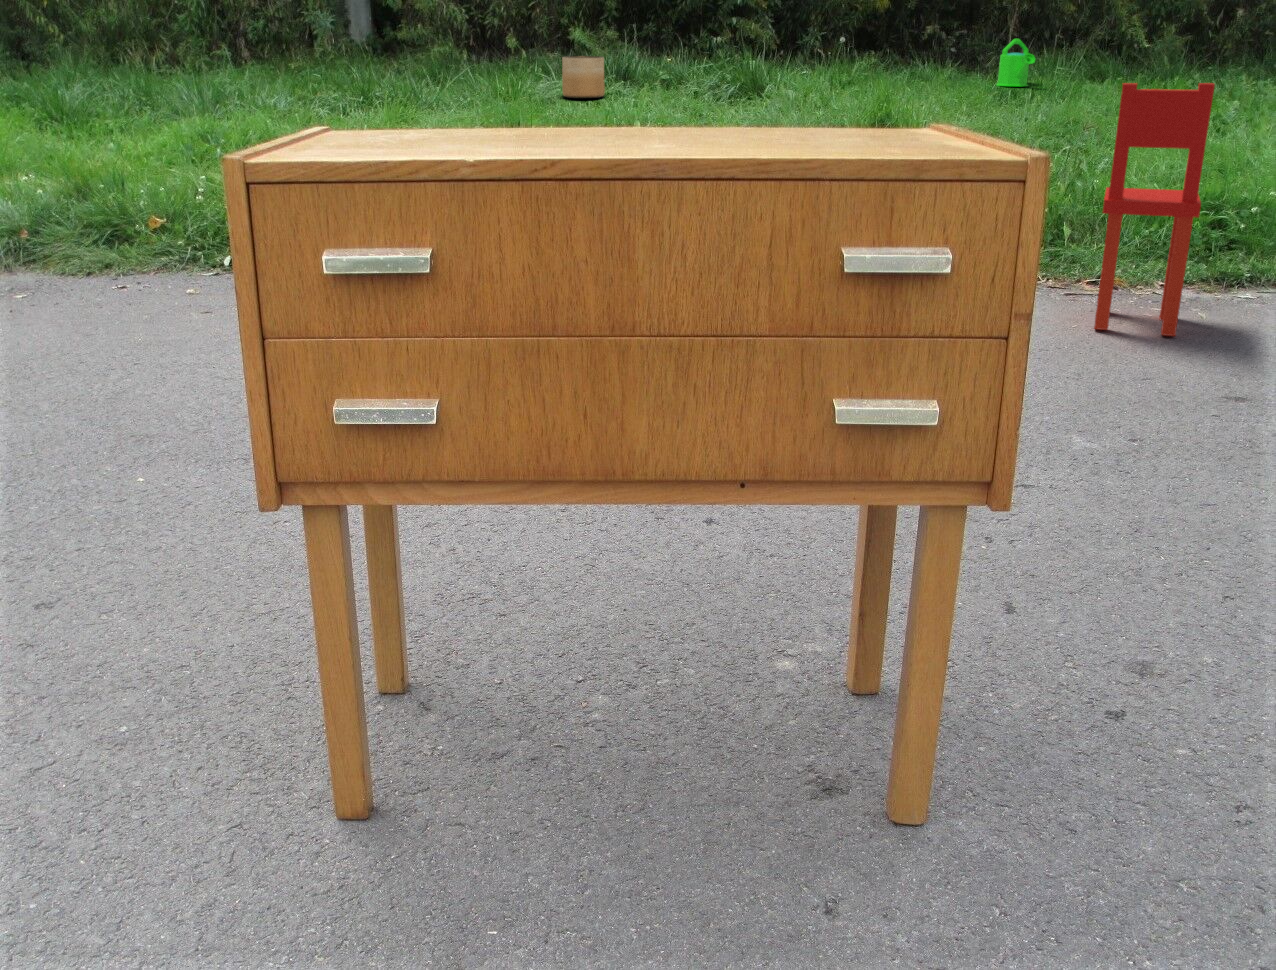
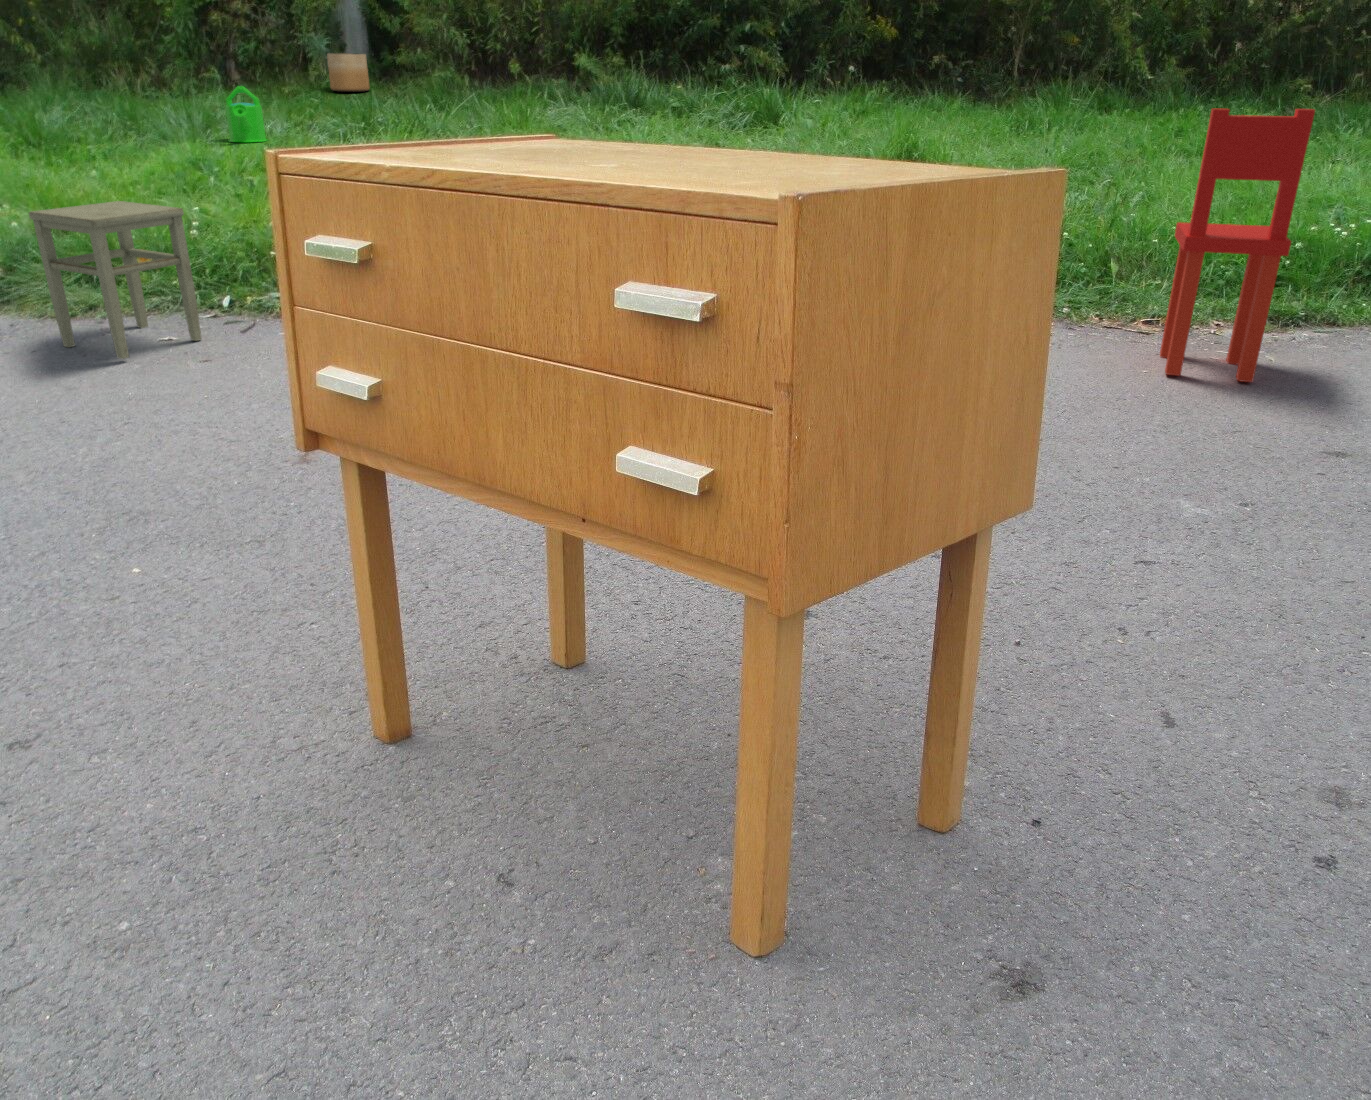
watering can: present [997,39,1036,86] -> present [225,86,267,142]
planter: present [562,56,605,98] -> present [327,53,370,92]
stool: none [61,170,205,309] -> present [29,201,202,359]

